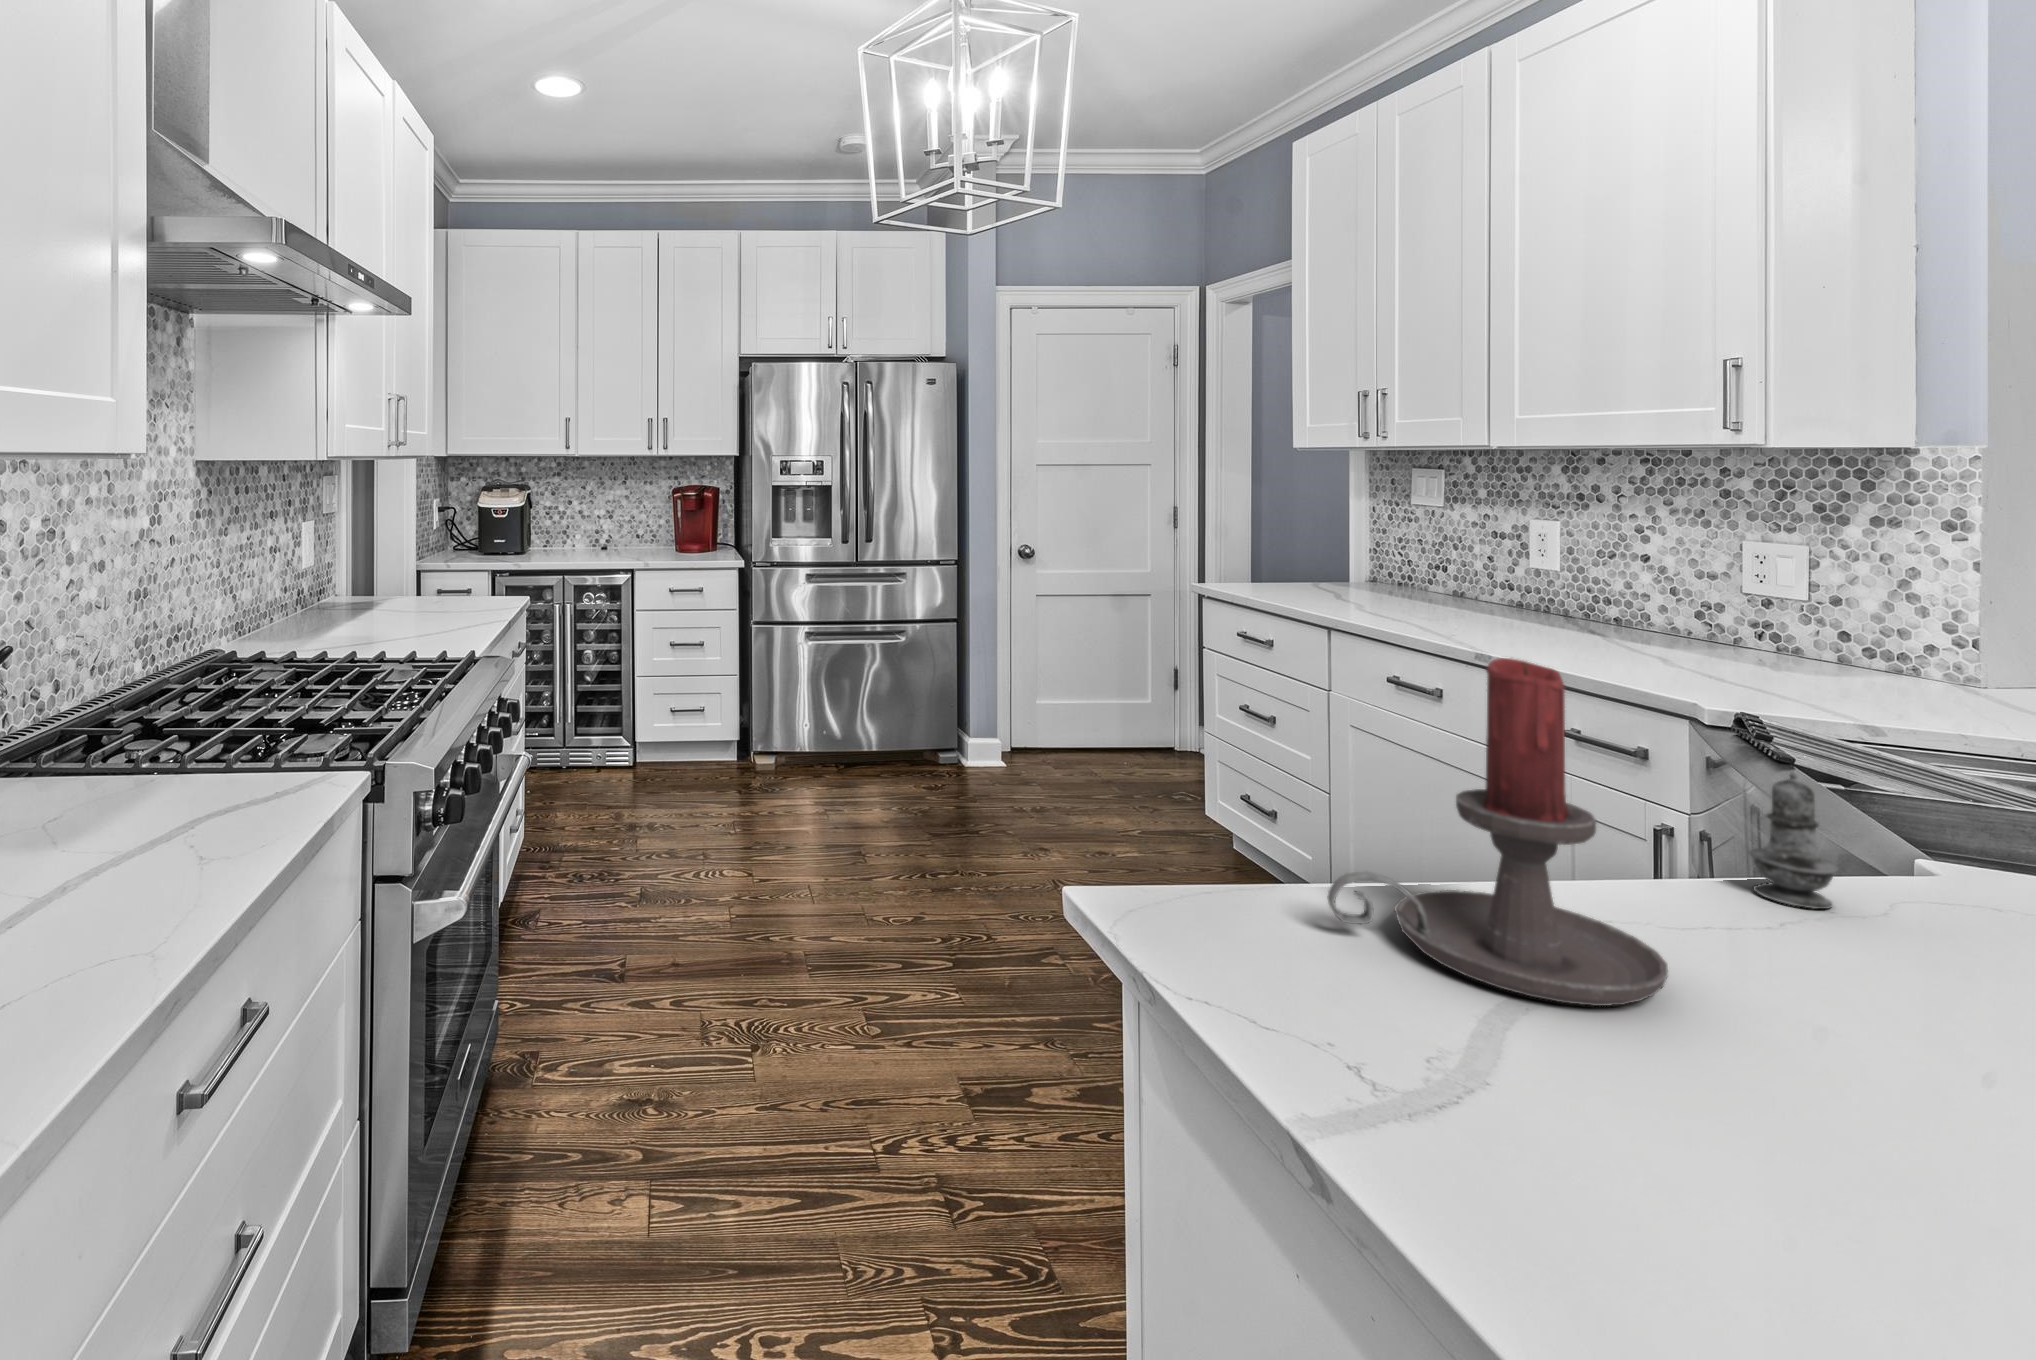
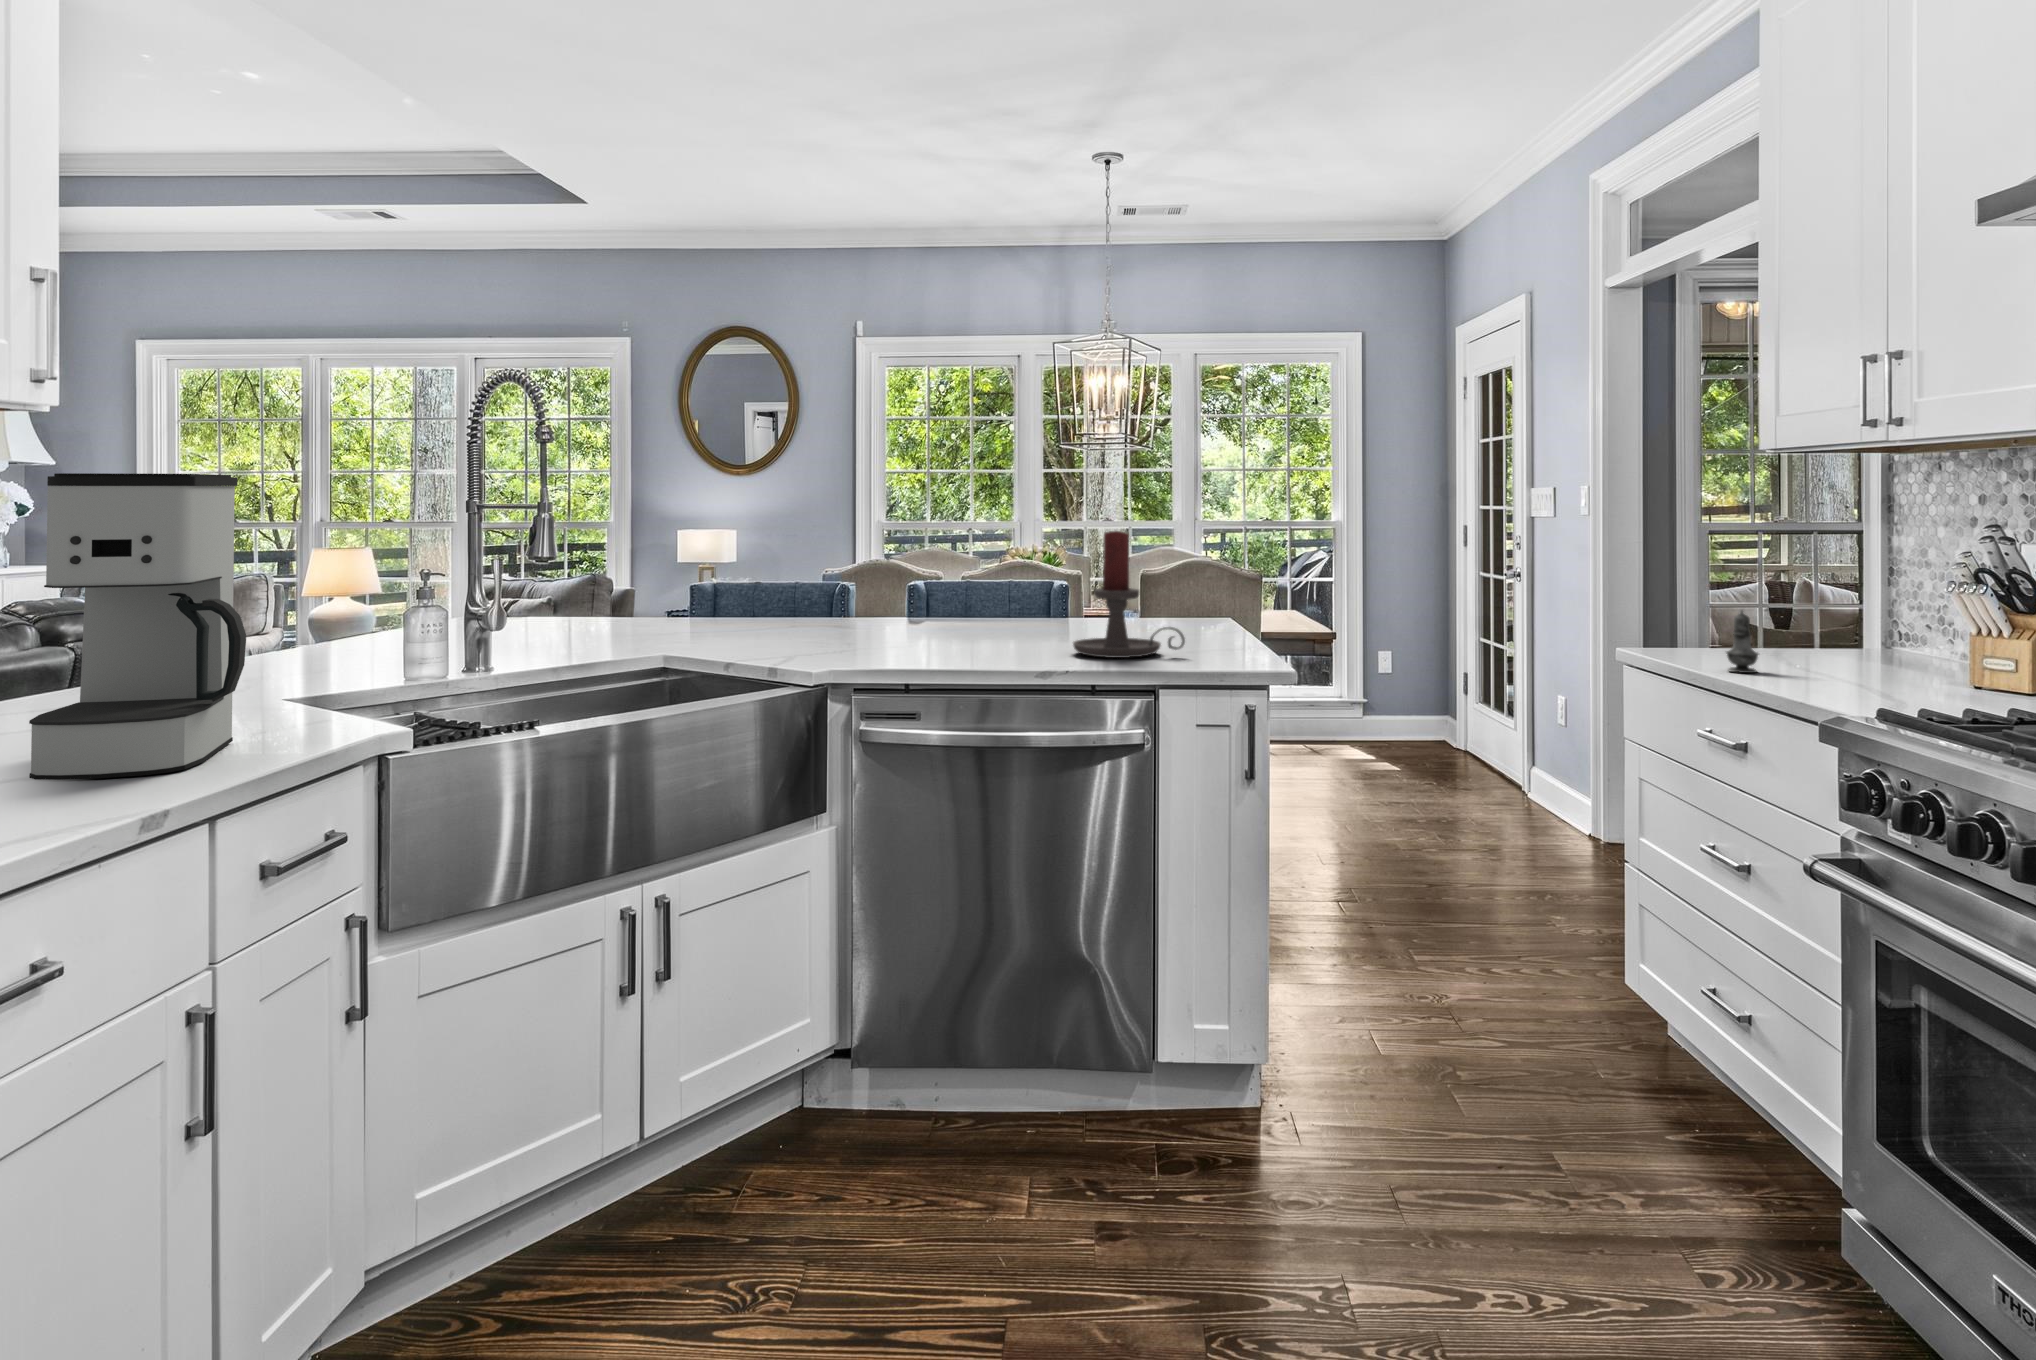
coffee maker: none [1622,487,1798,690] -> present [29,473,246,780]
salt shaker: present [1750,773,1838,909] -> present [1726,611,1758,673]

